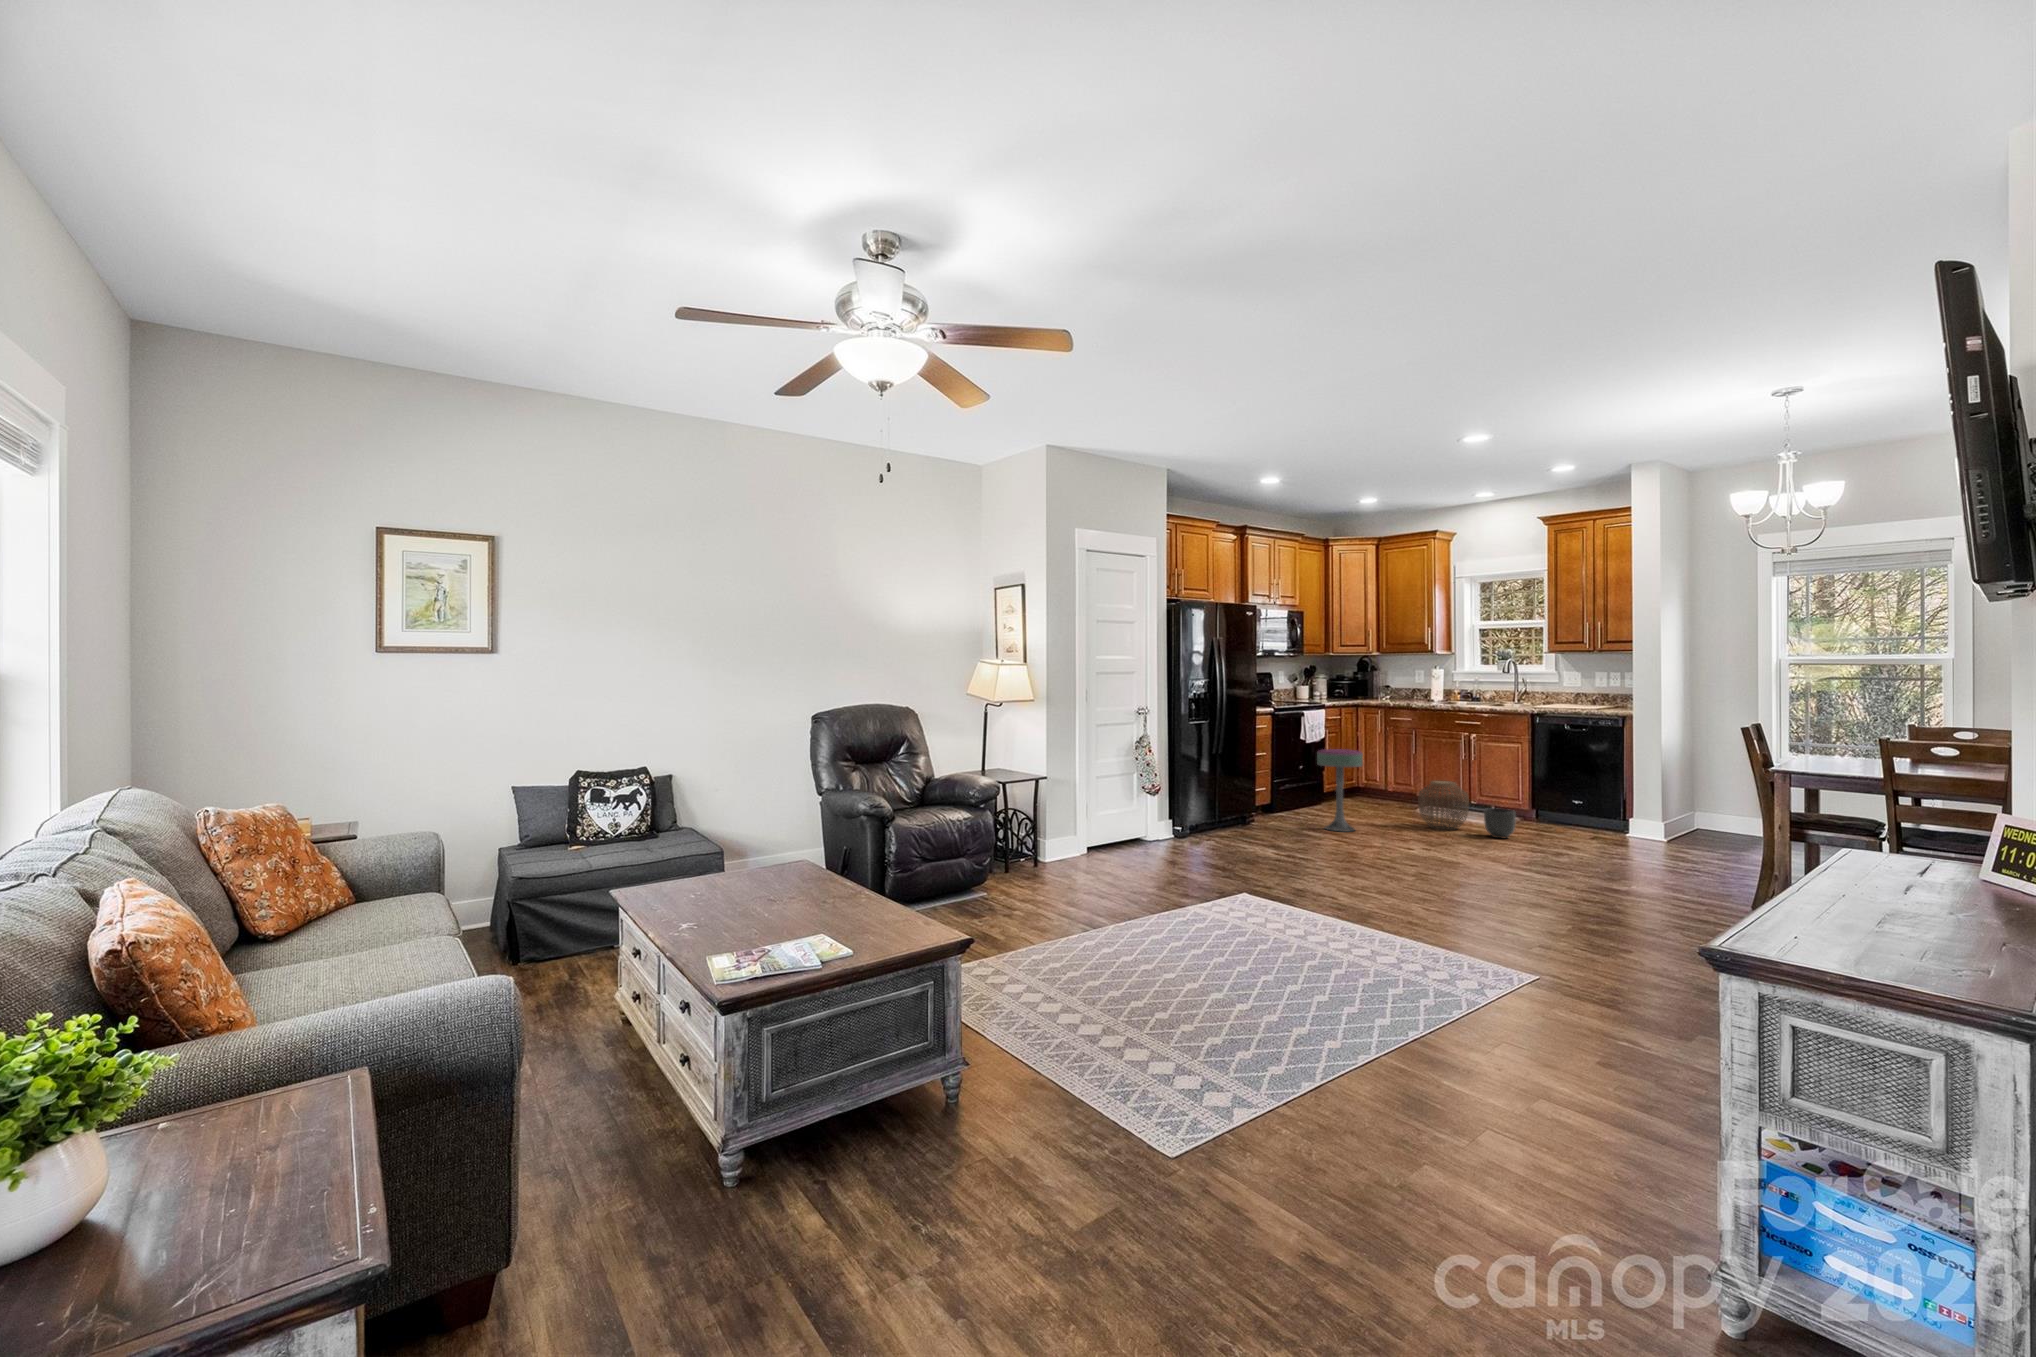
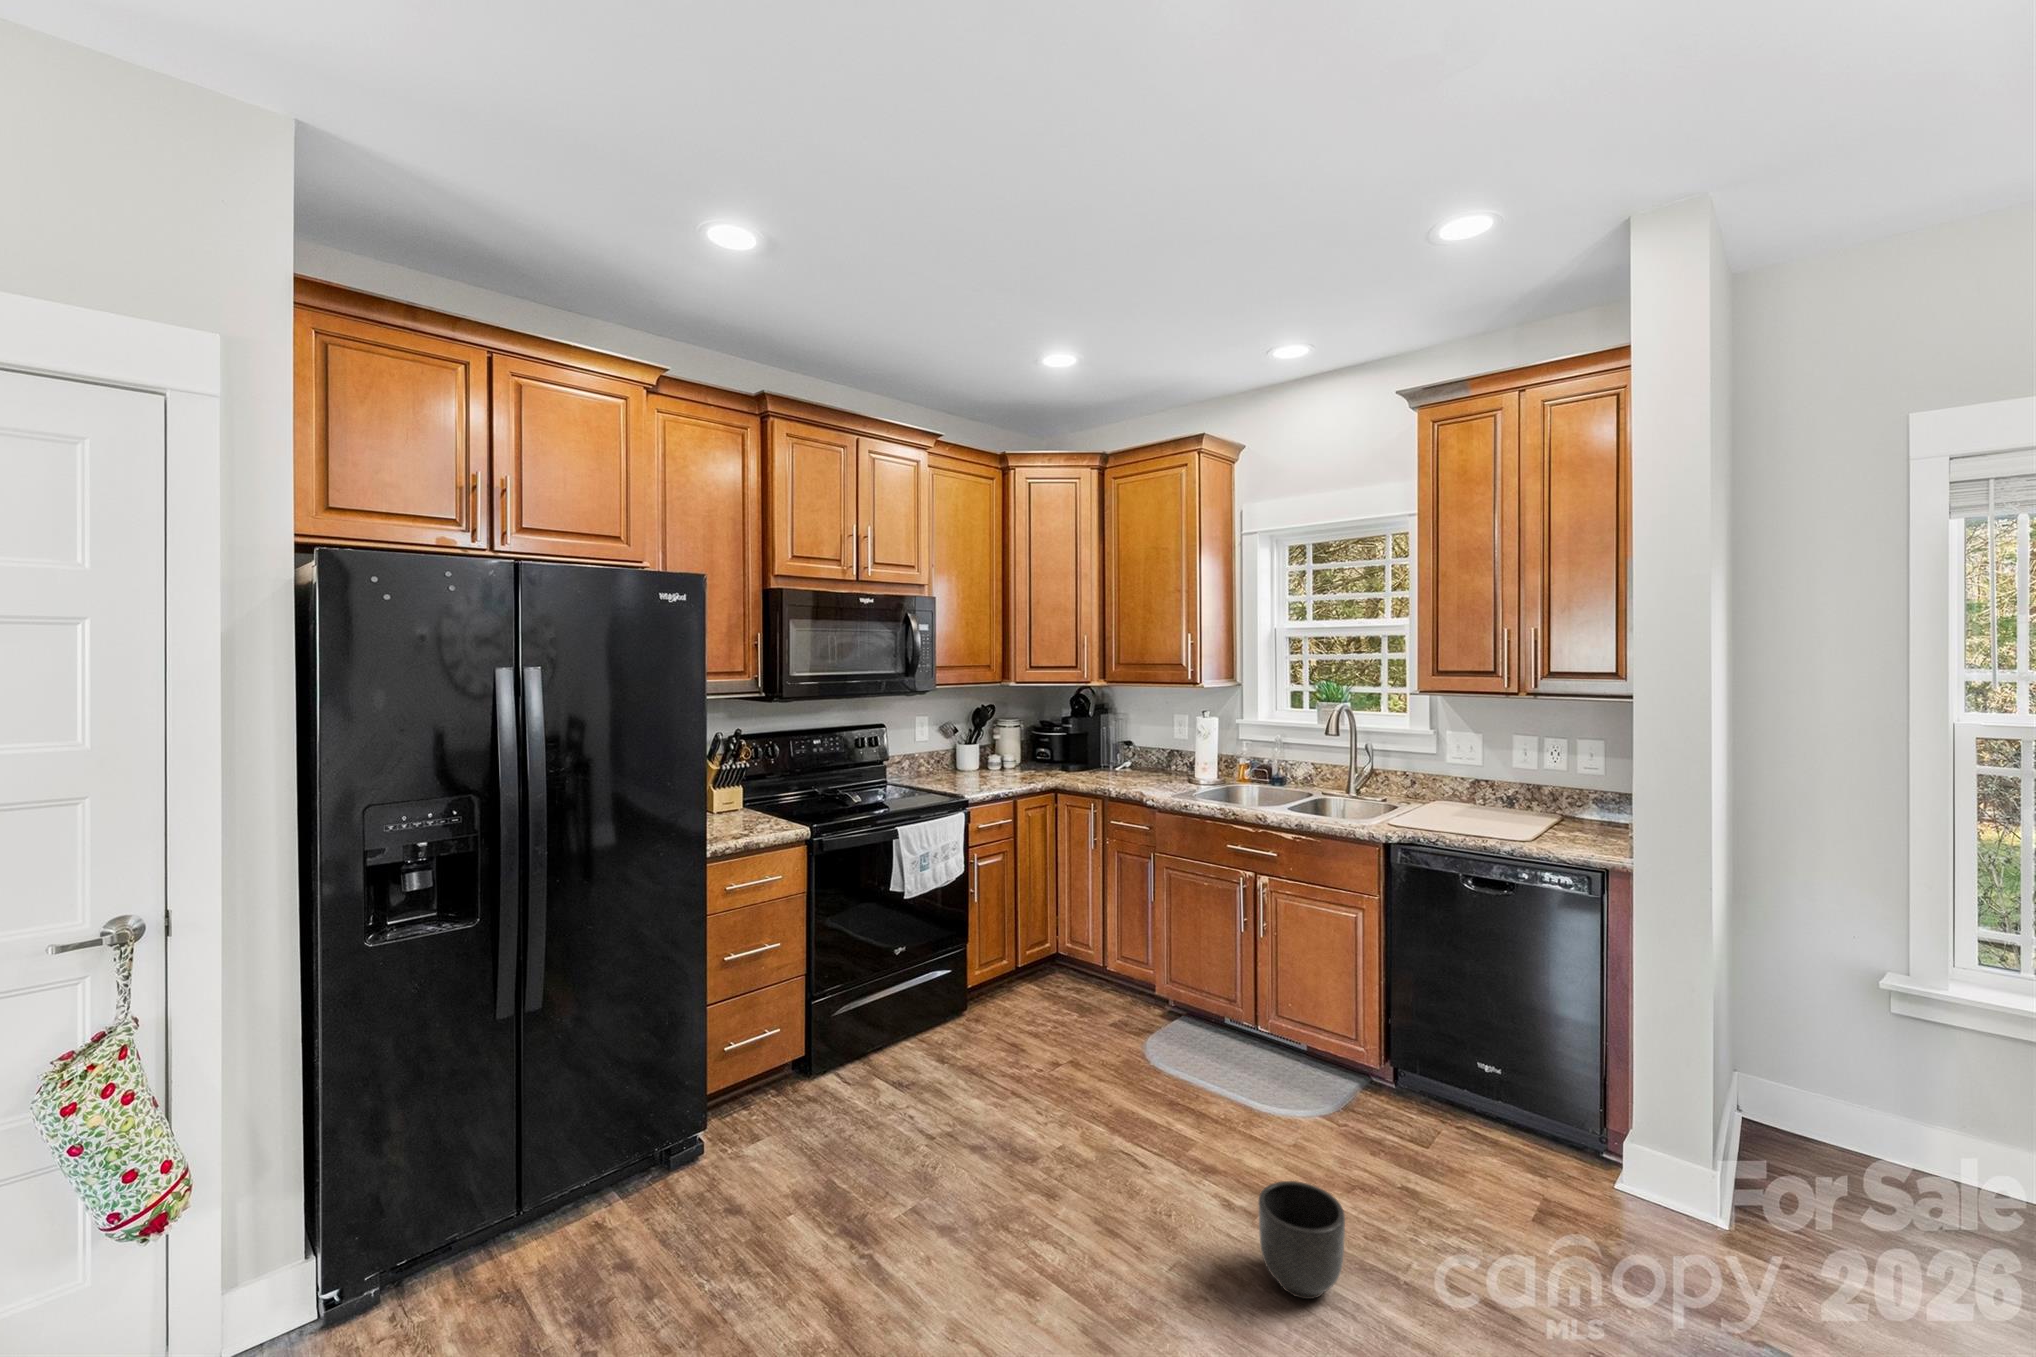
bar stool: present [1317,749,1363,832] -> none [804,996,932,1274]
woven basket: present [1419,780,1468,830] -> none [1104,1059,1227,1217]

